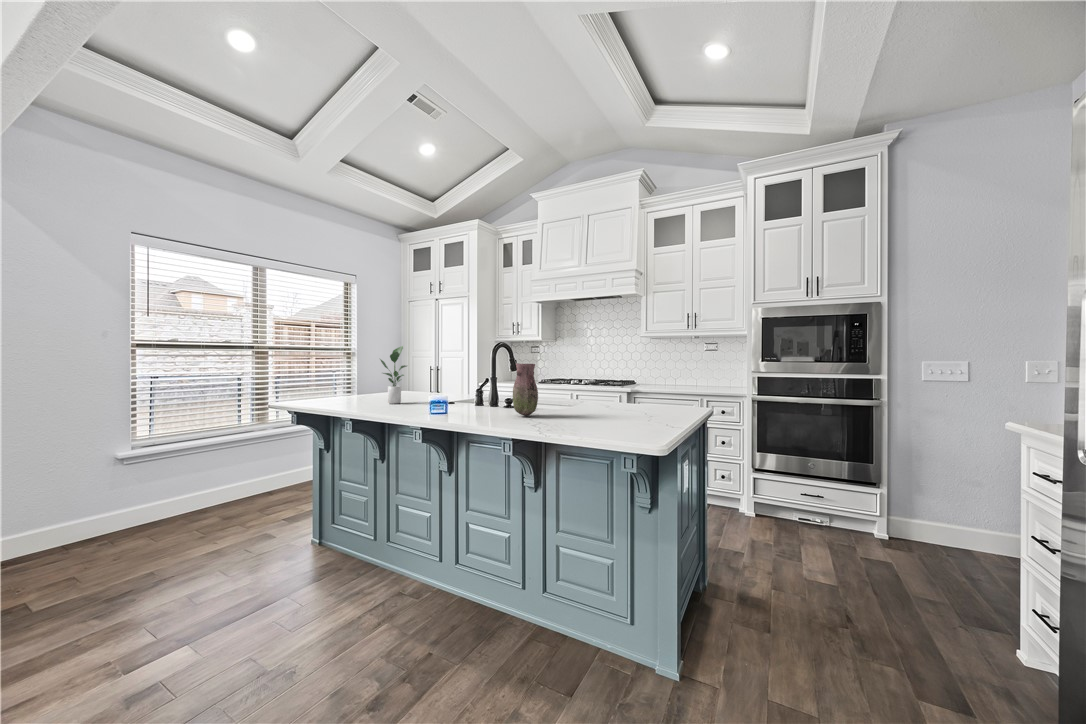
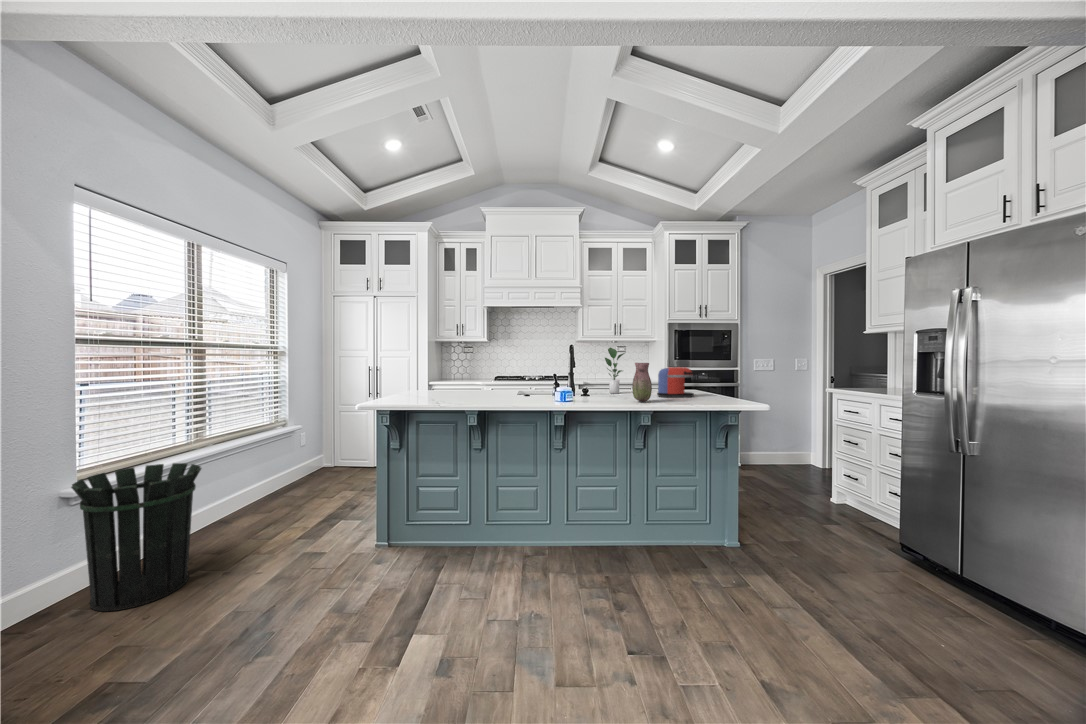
potted plant: present [380,346,407,404] -> present [605,348,625,394]
coffee maker: none [587,371,646,415] -> present [657,367,699,397]
waste bin: none [120,438,210,539] -> present [71,463,201,612]

